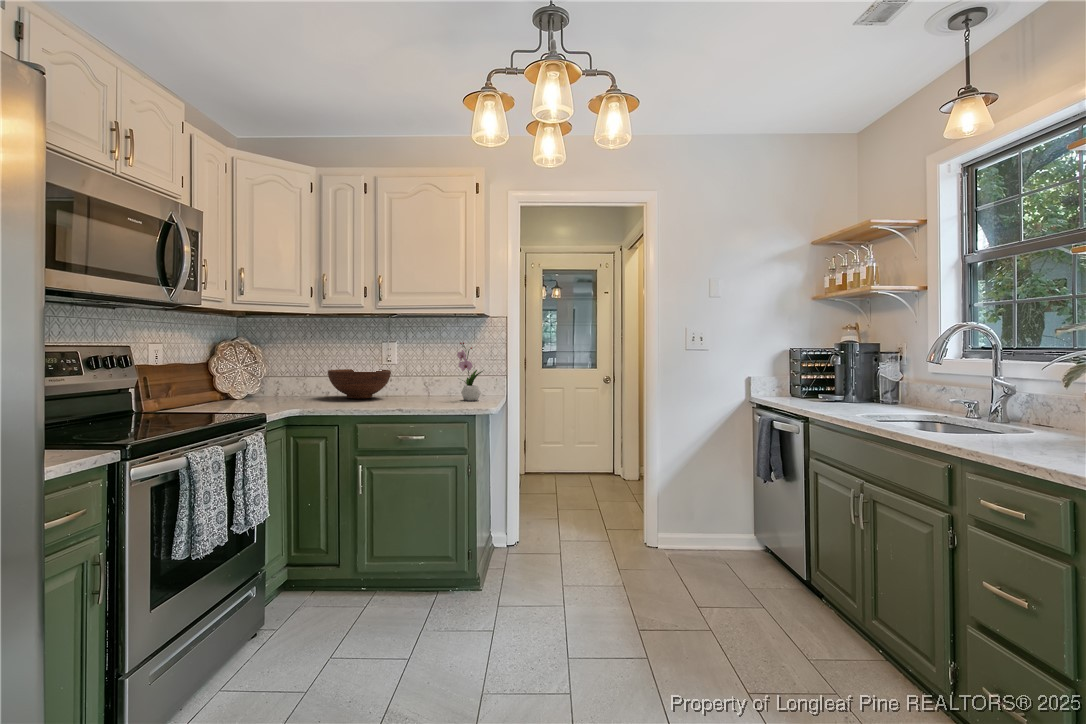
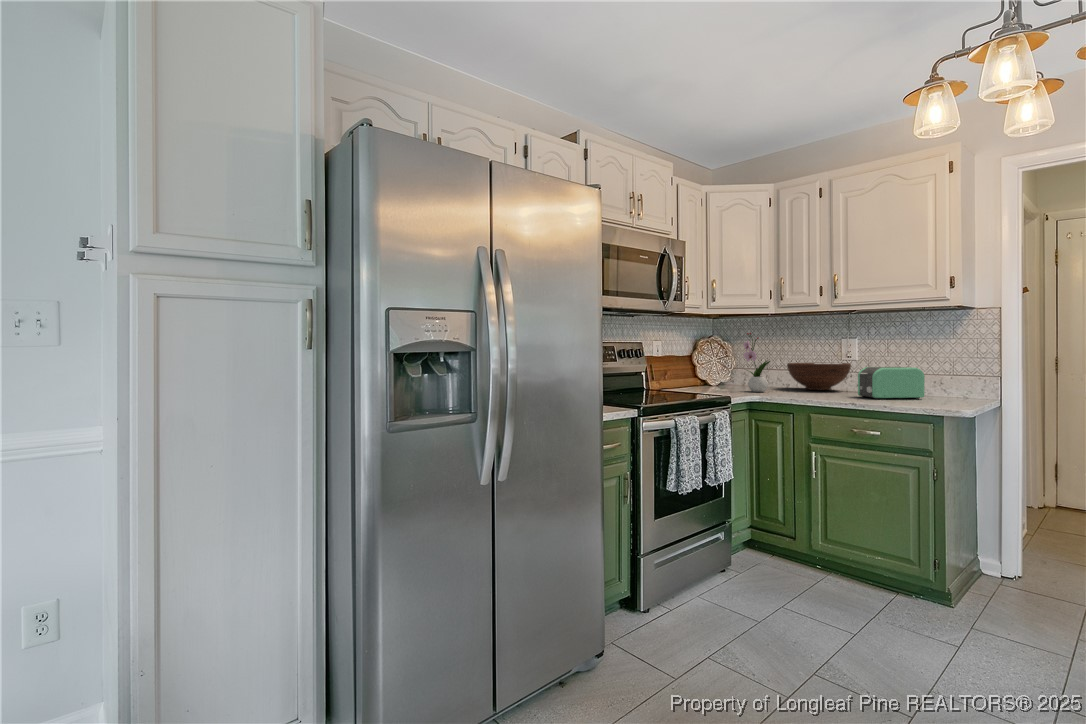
flower arrangement: present [457,342,482,401] -> present [744,332,770,392]
toaster: none [400,374,455,406] -> present [858,367,925,399]

